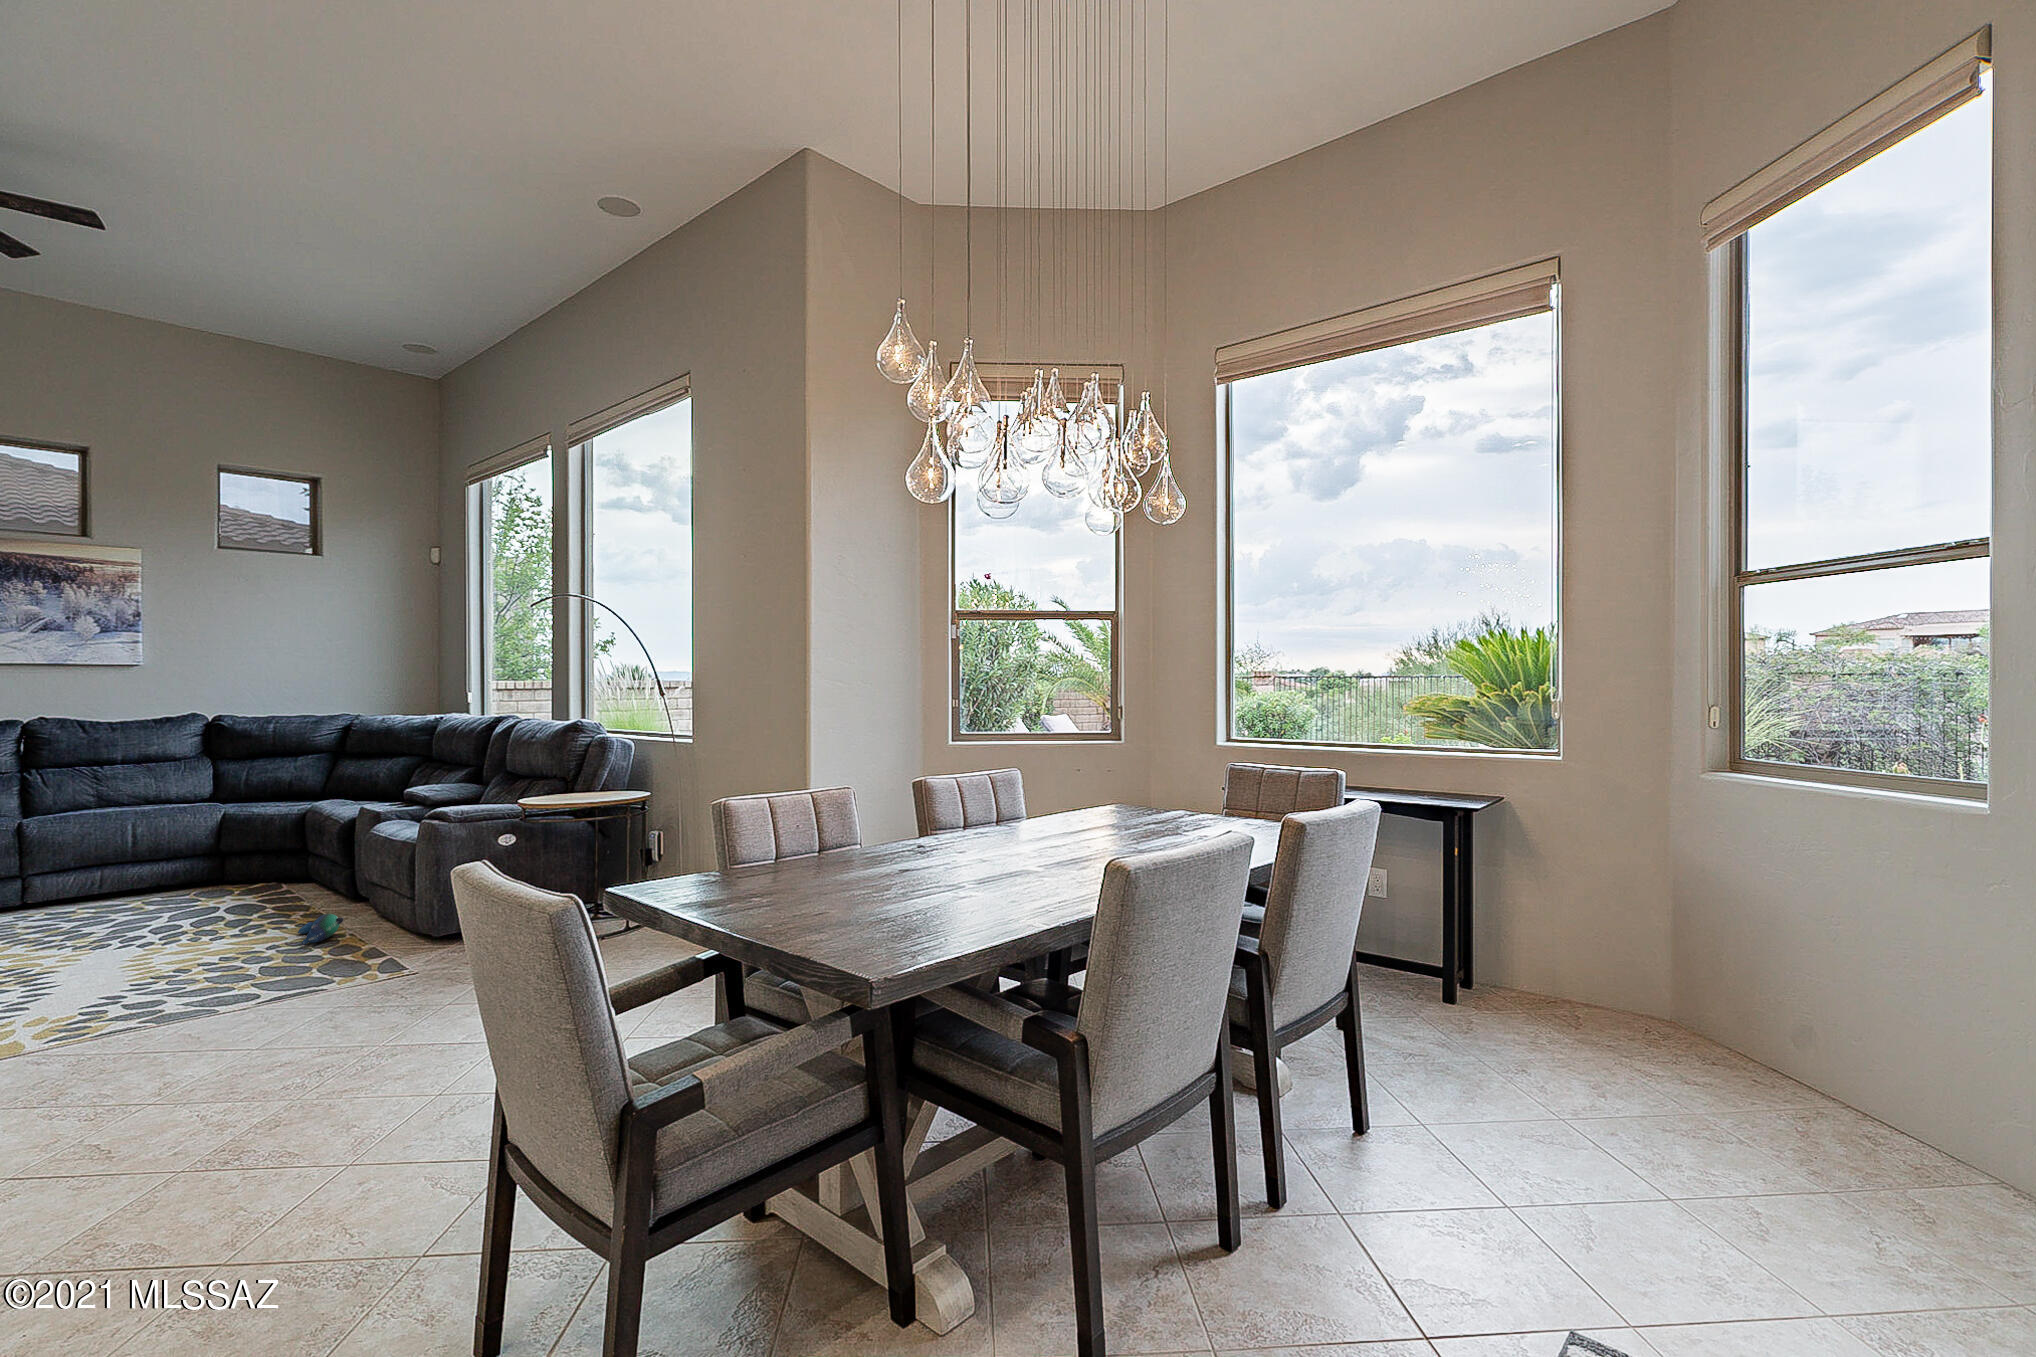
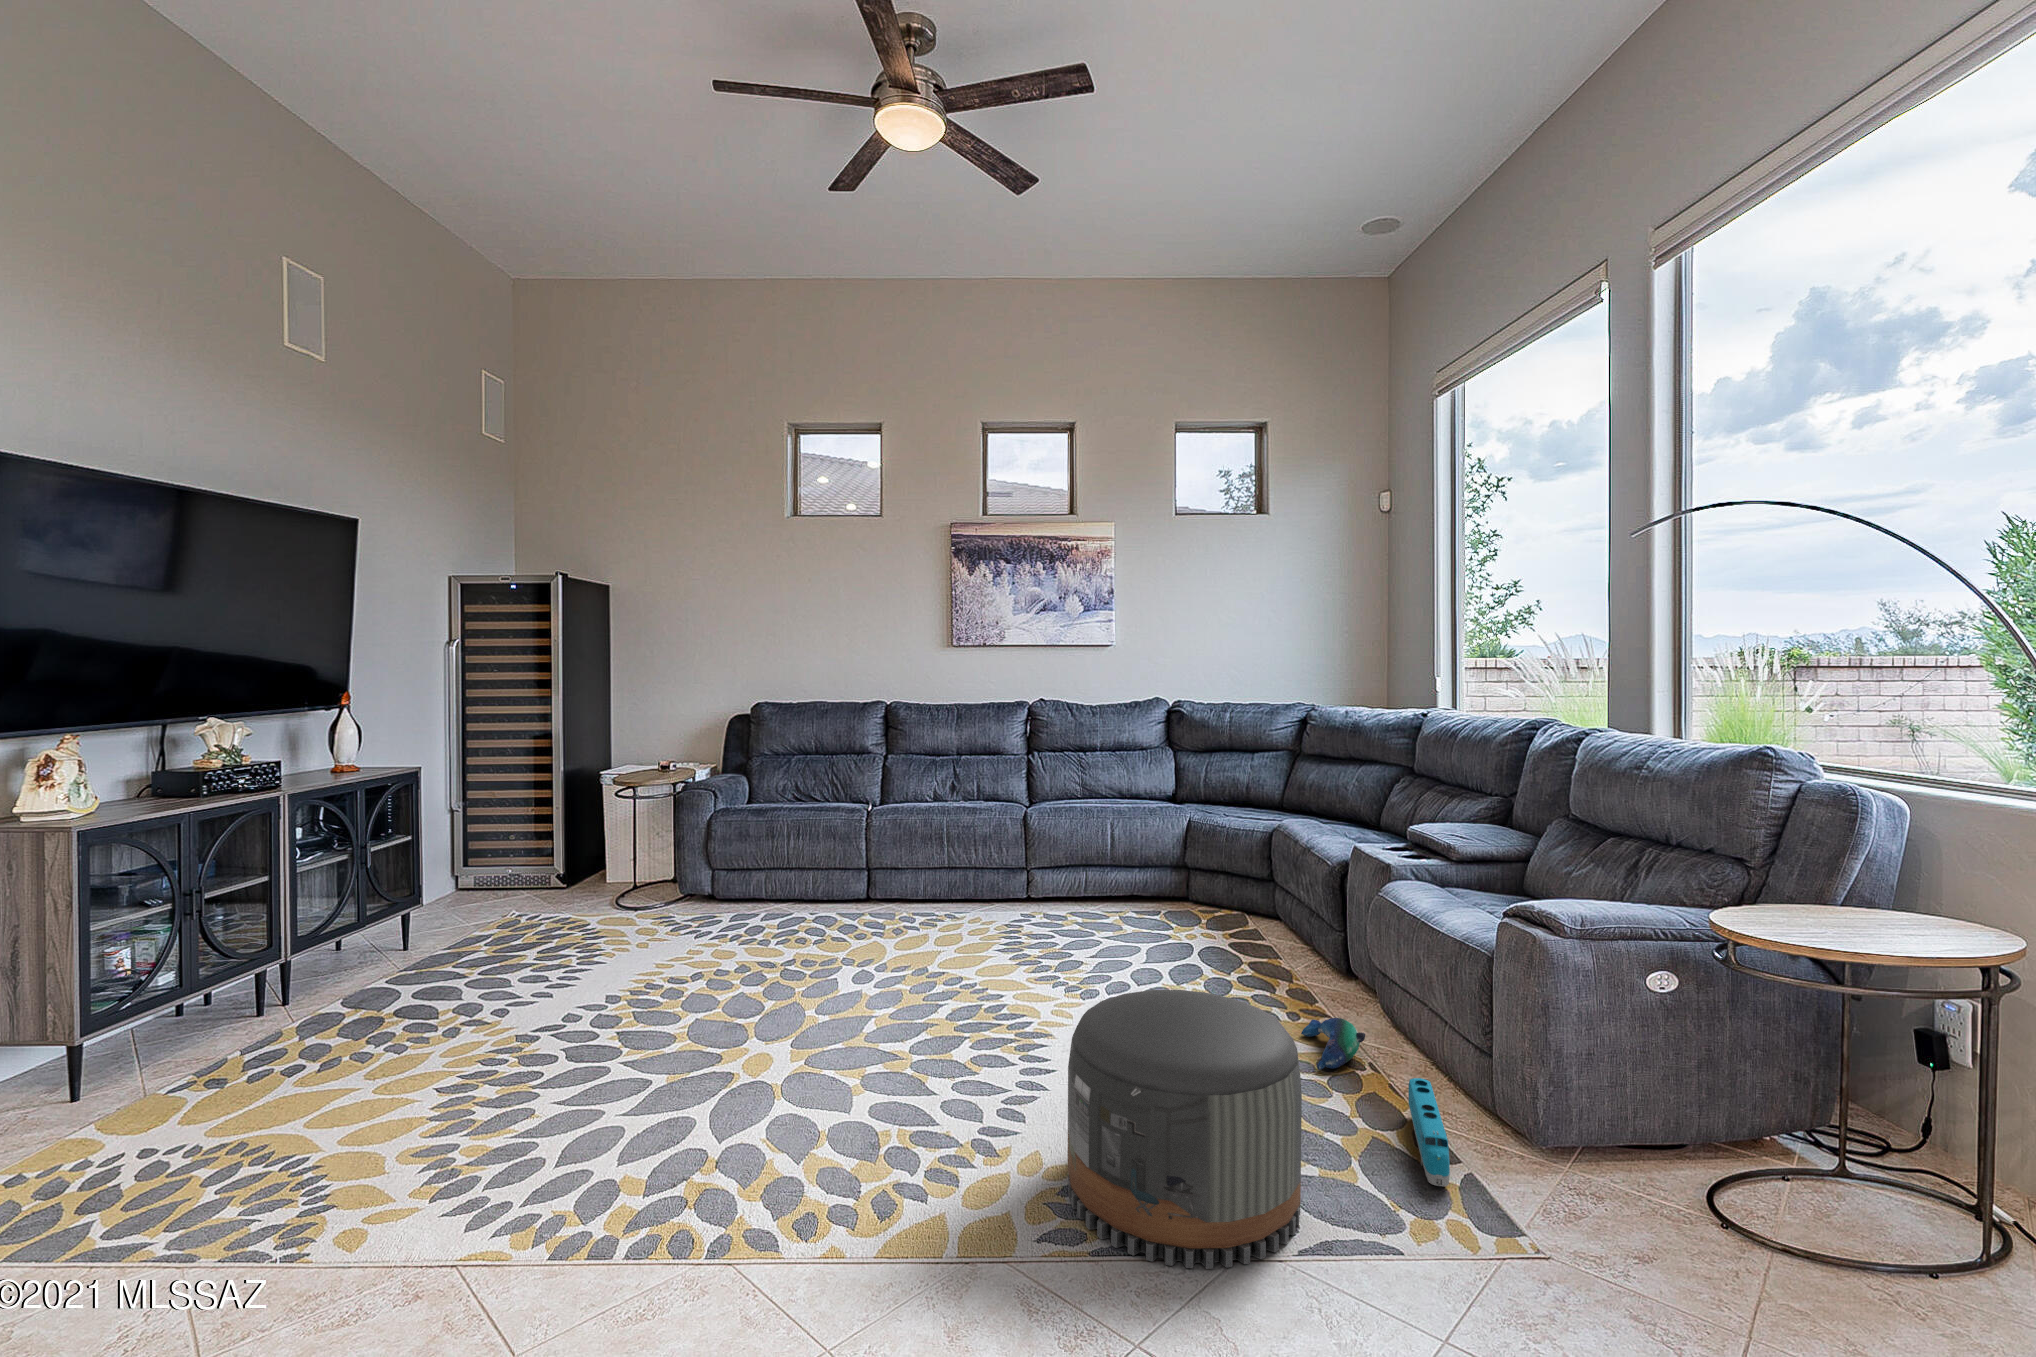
pouf: none [63,884,259,1035] -> present [1068,990,1302,1269]
toy train: none [354,926,377,969] -> present [1408,1078,1450,1186]

